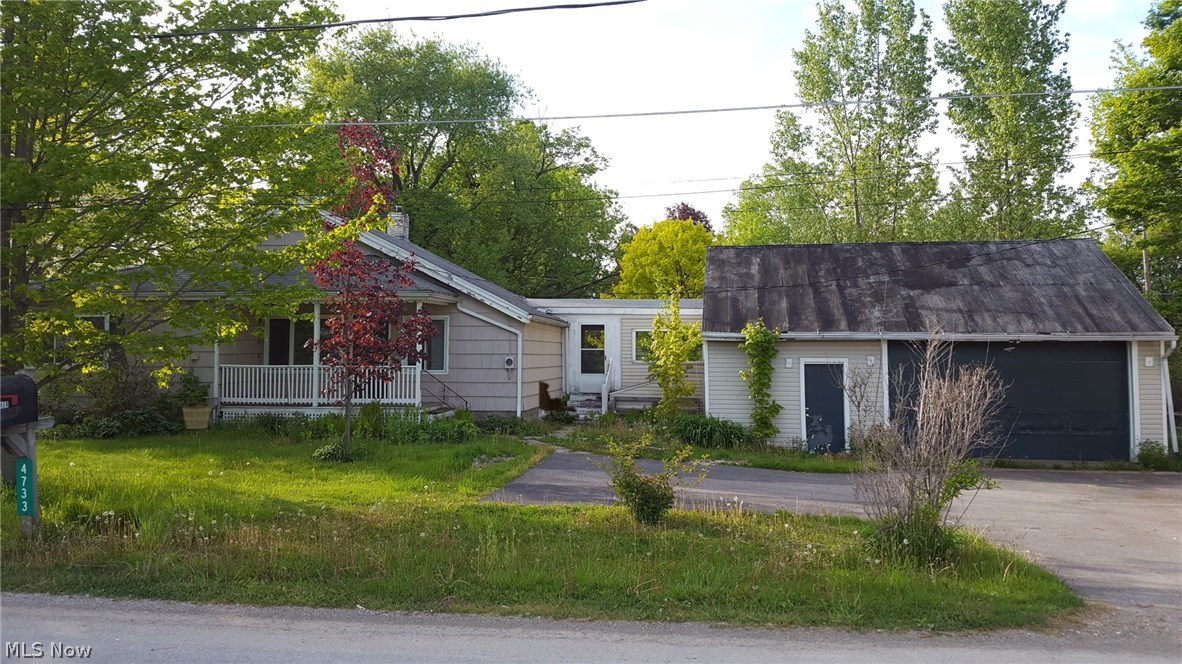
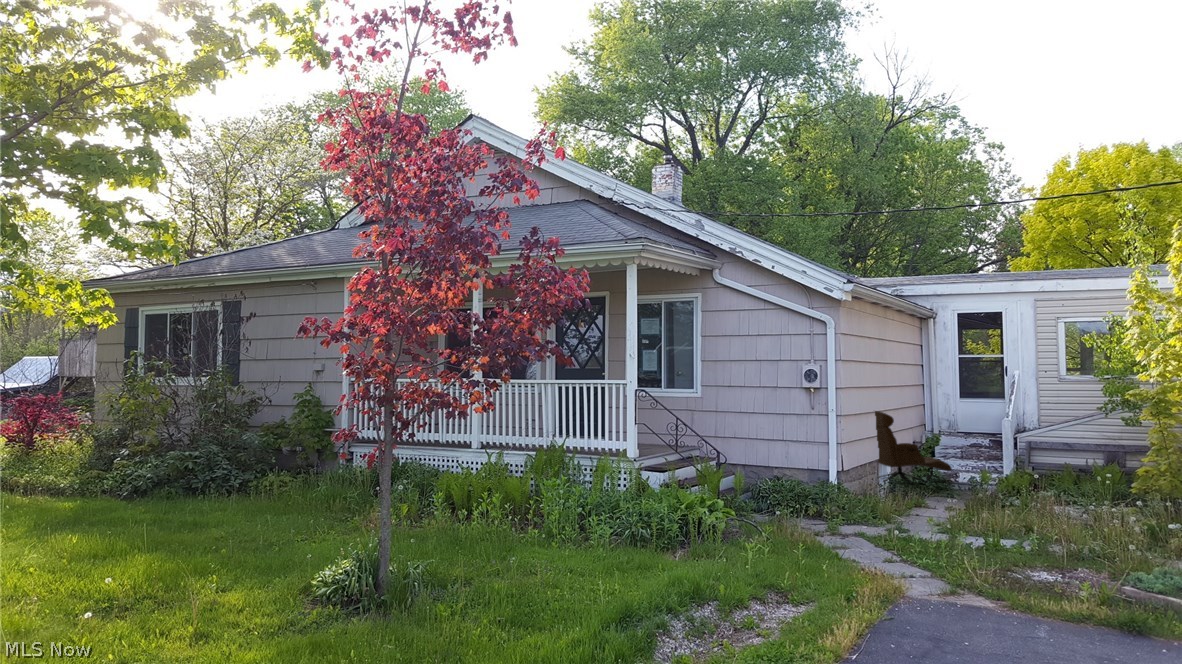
wooden bucket: present [183,406,211,429] -> none [308,439,347,475]

